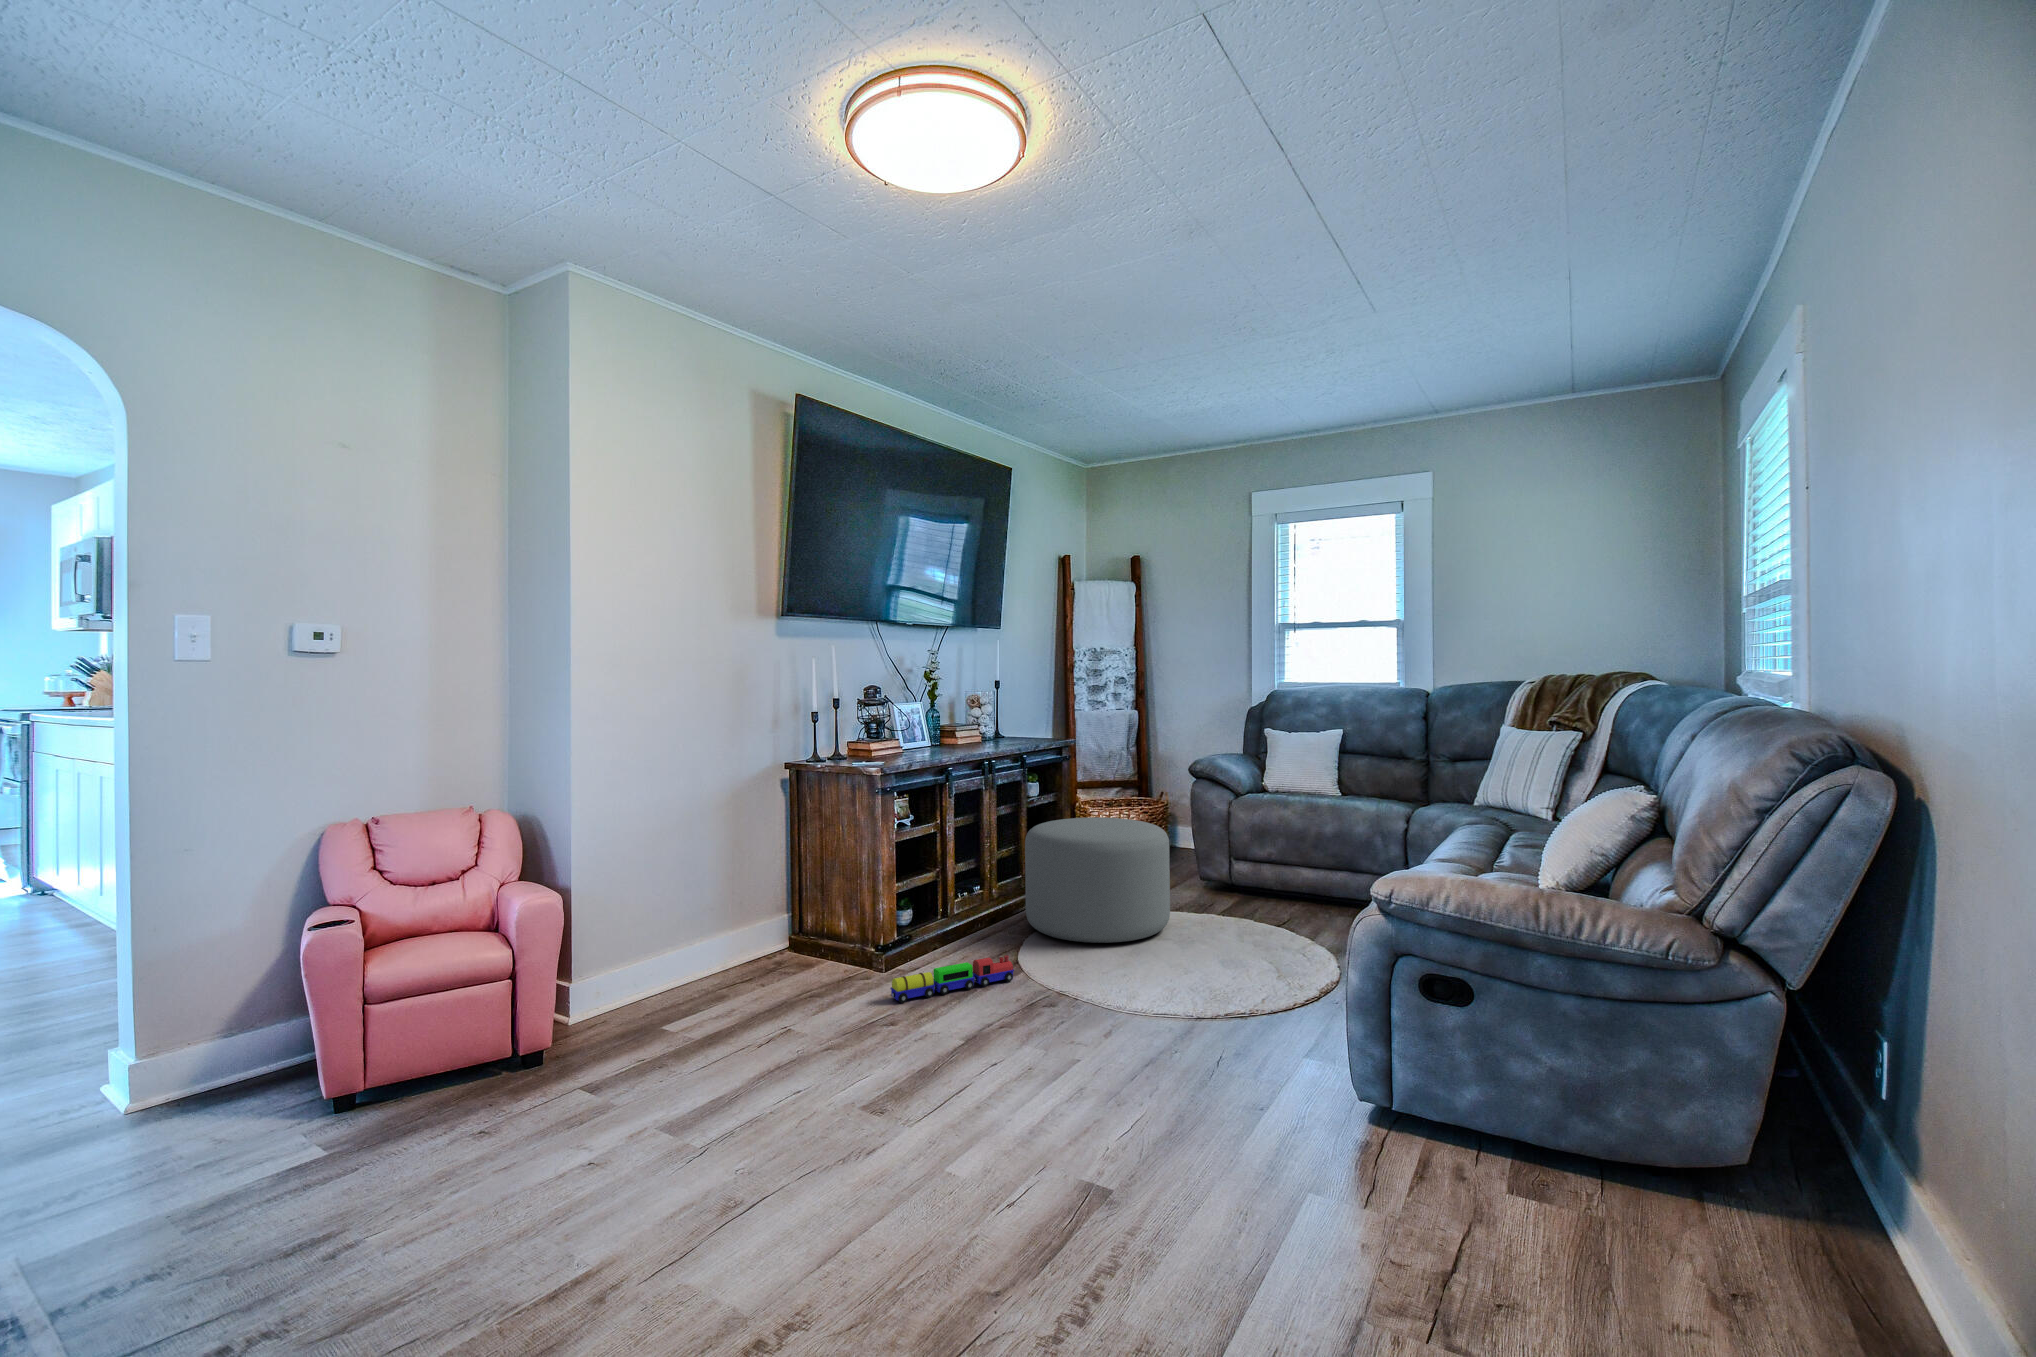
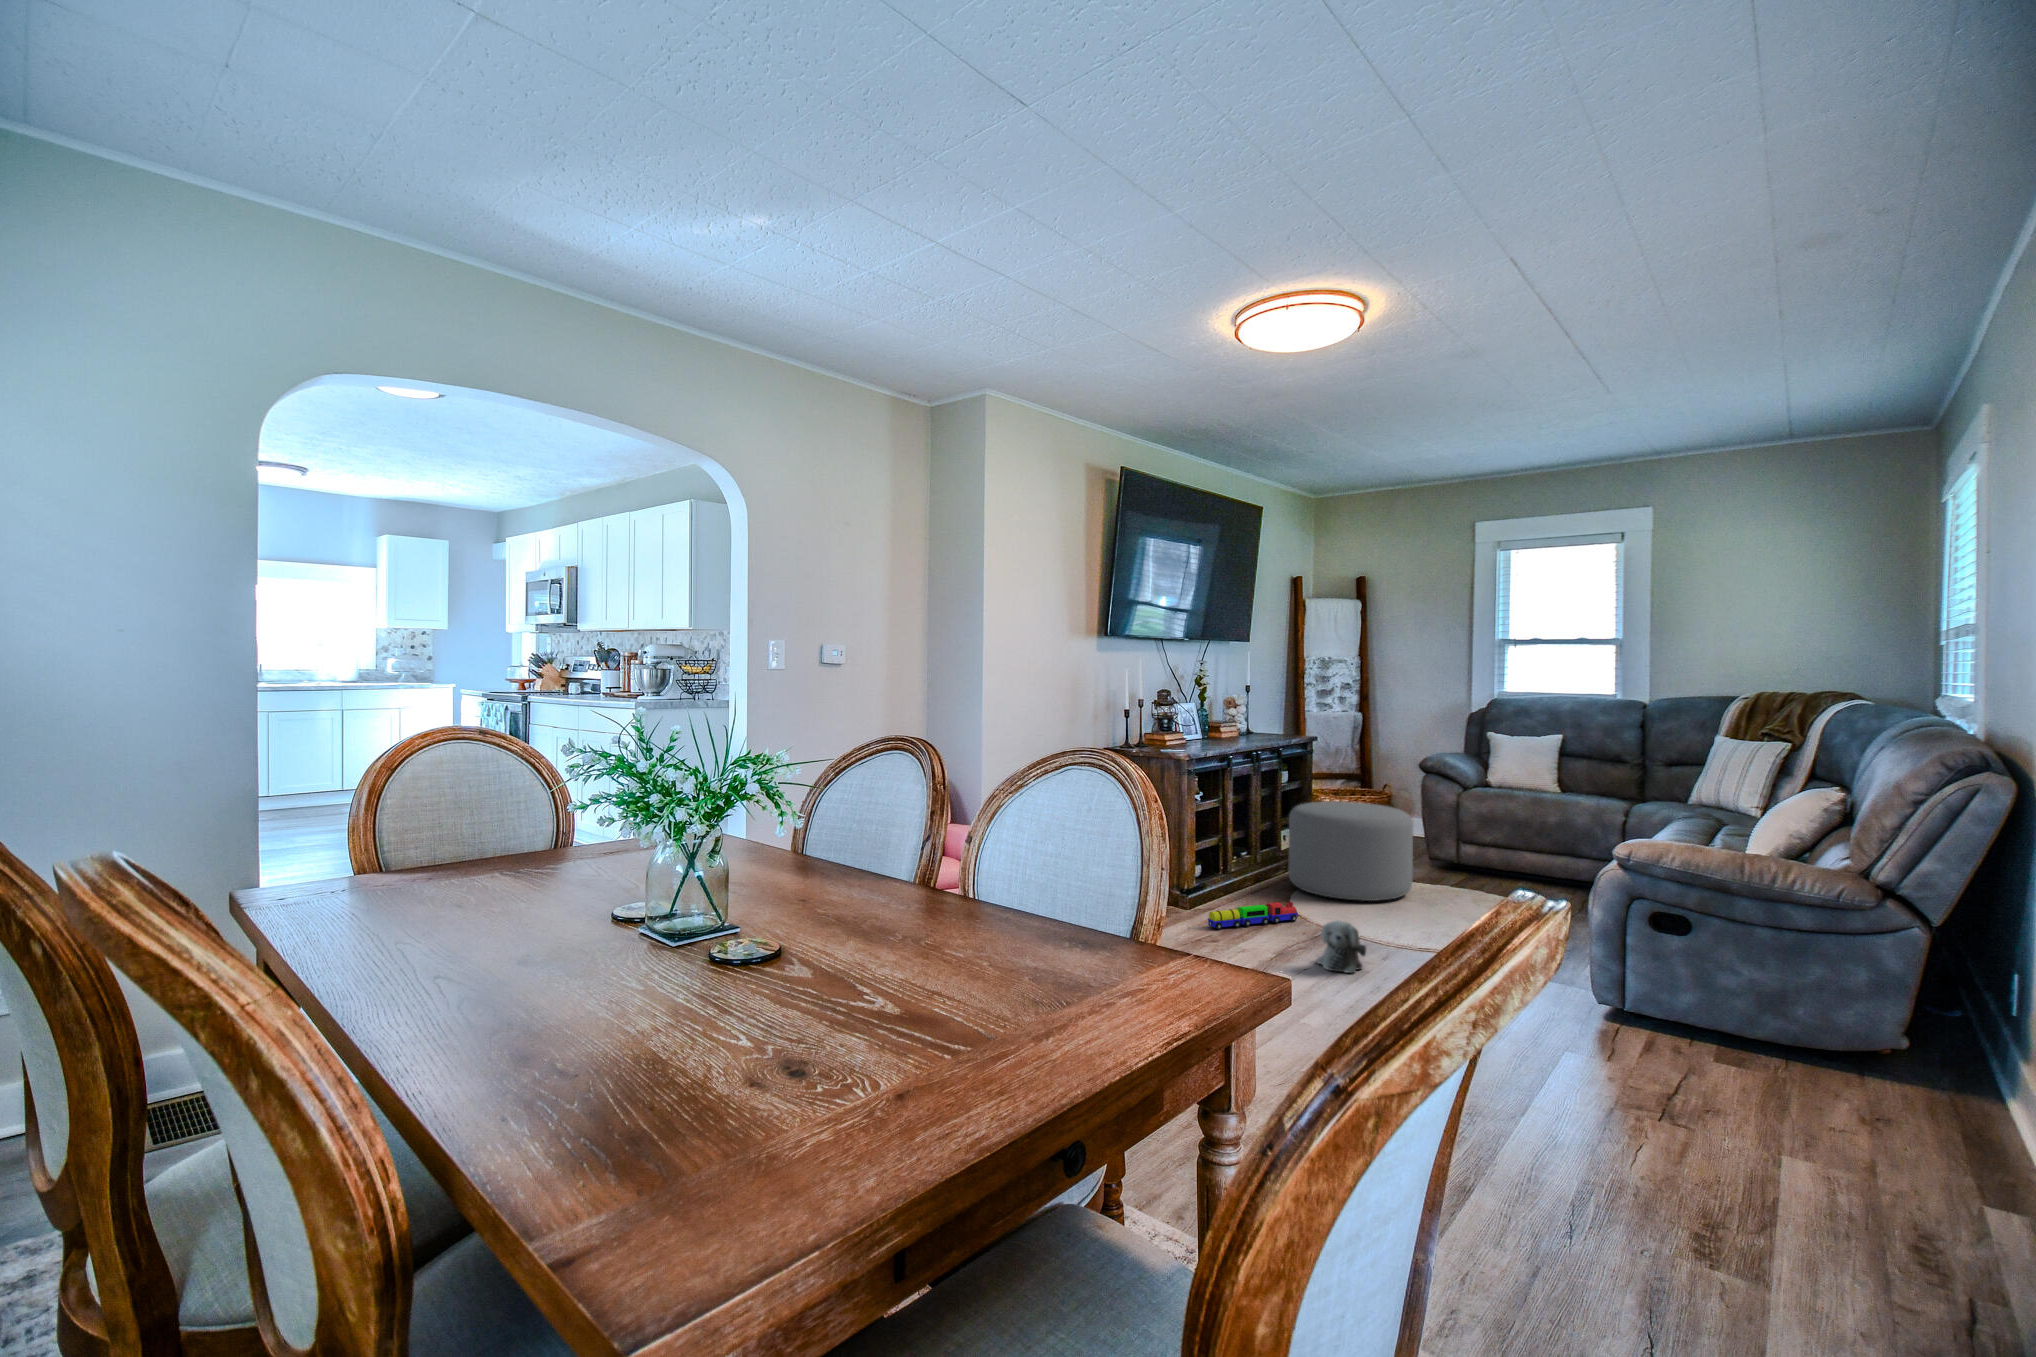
plush toy: none [1010,993,1072,1068] -> present [1317,920,1366,973]

